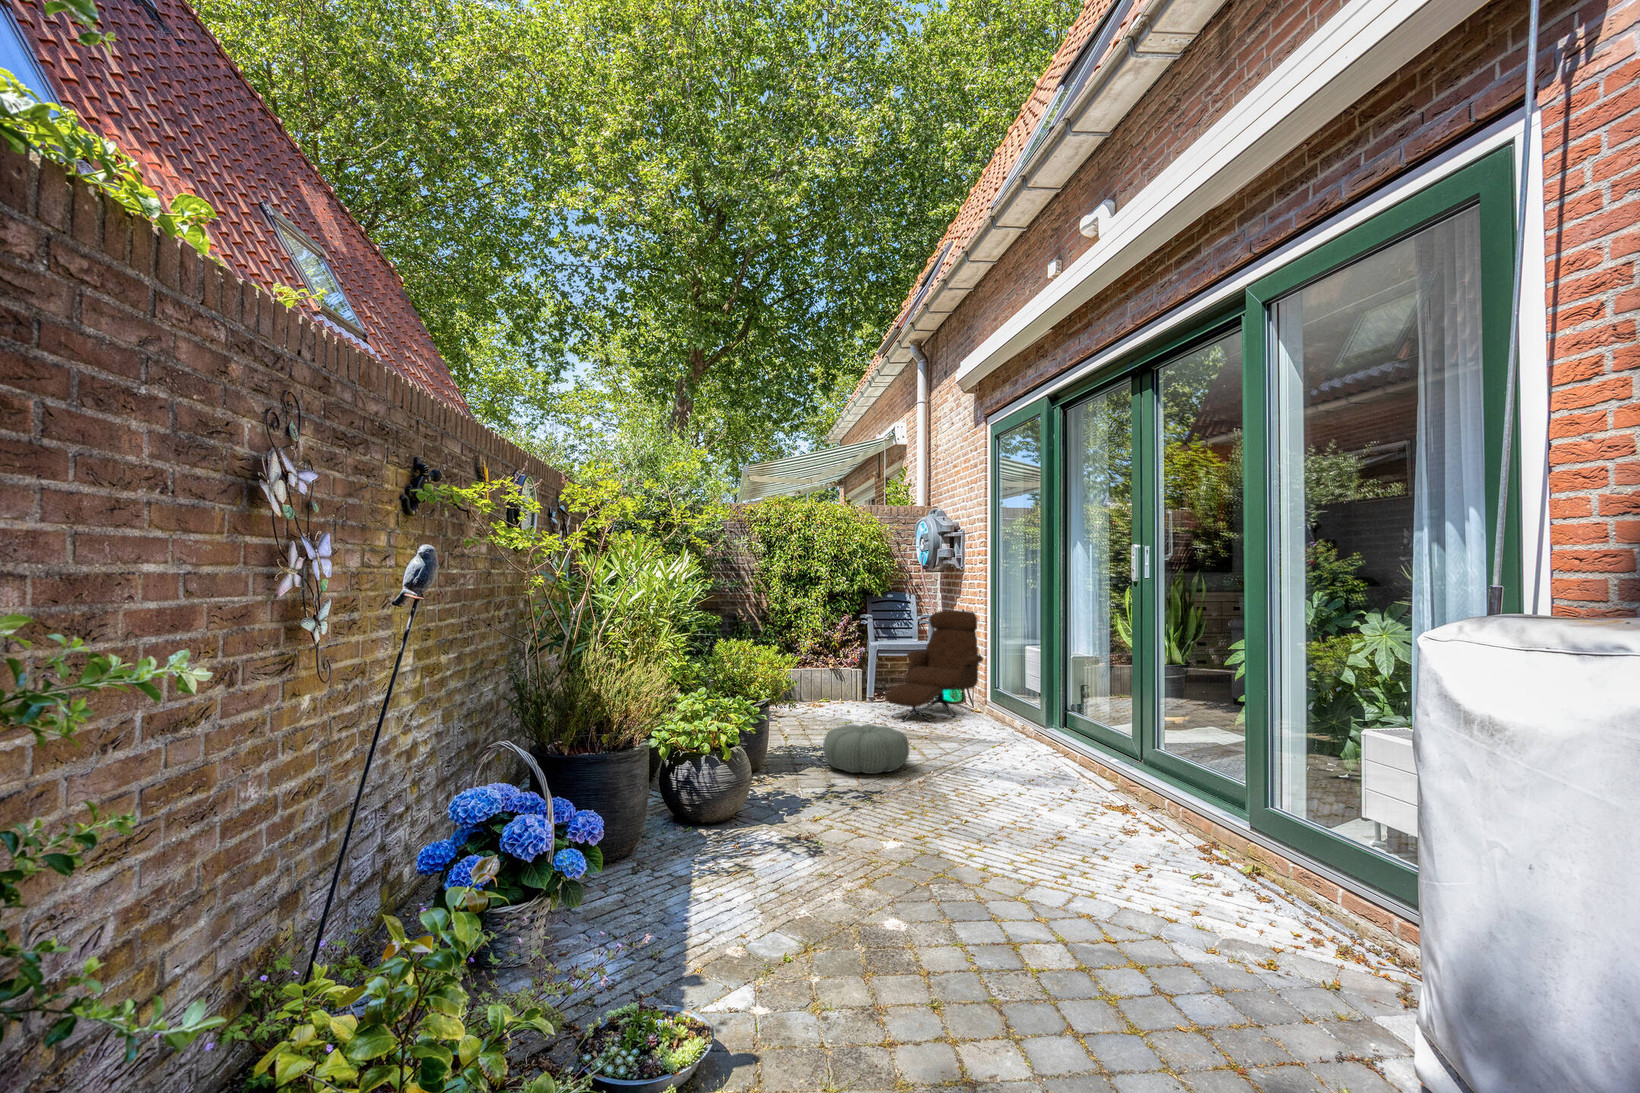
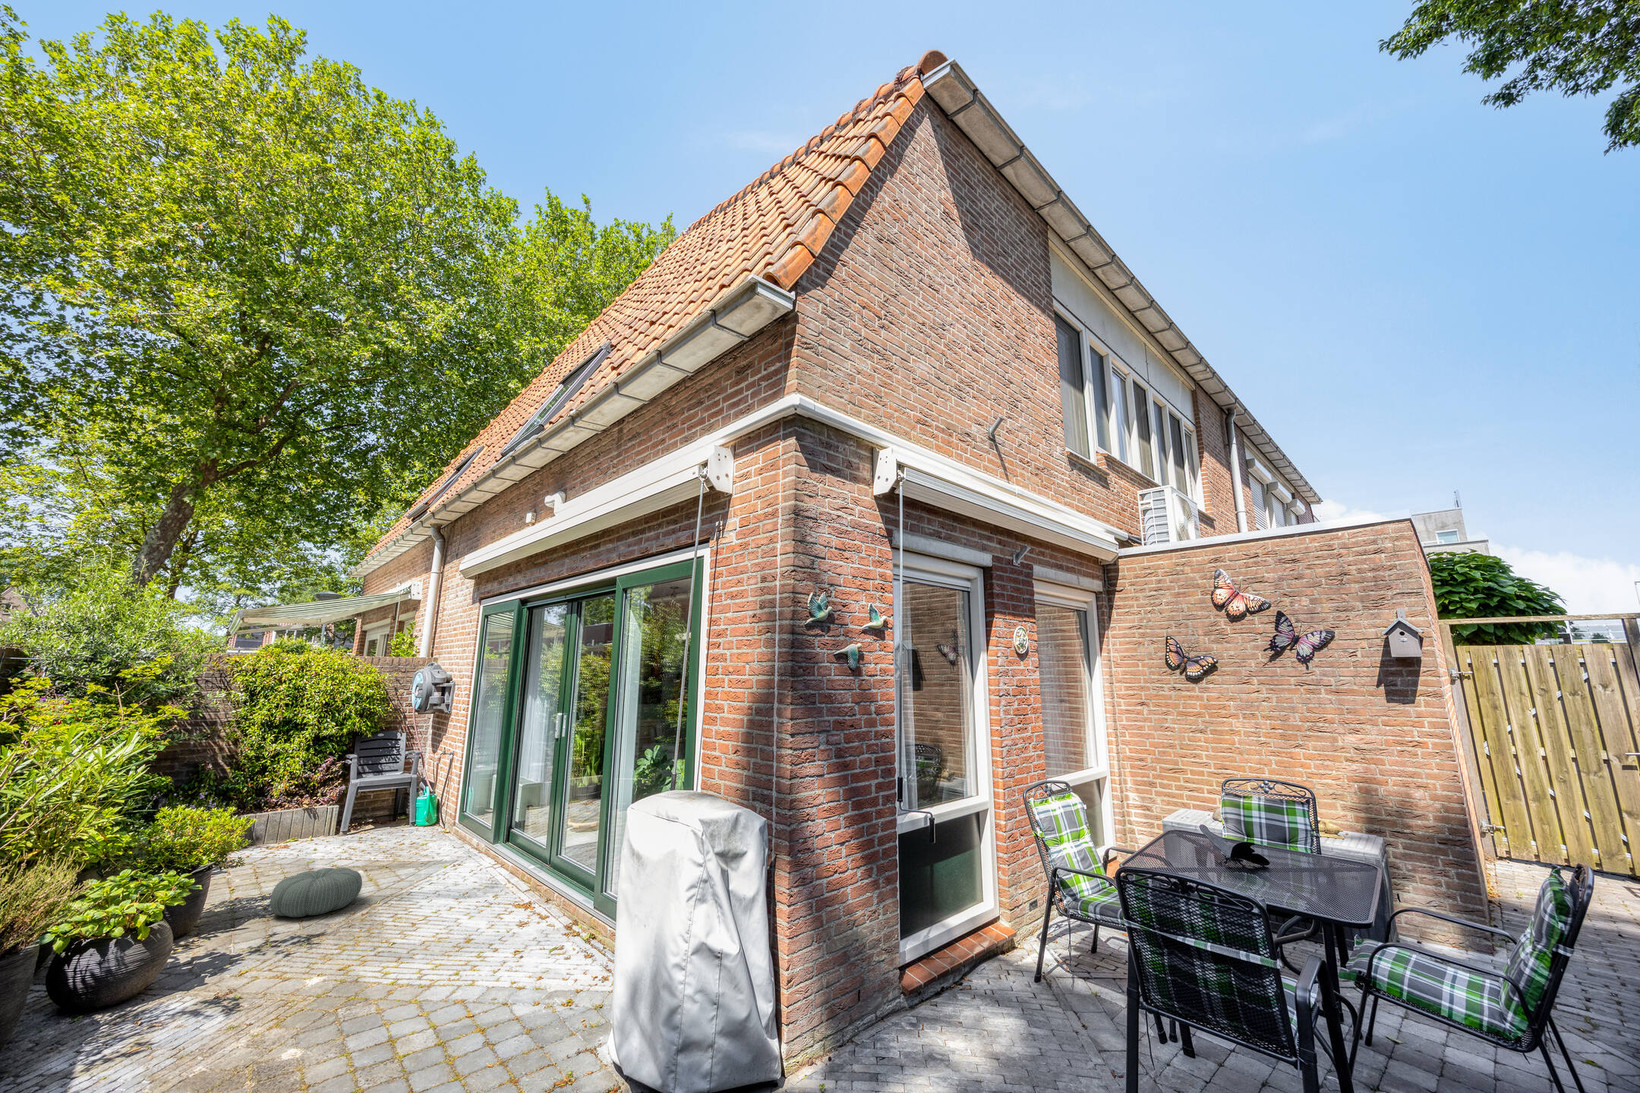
lounge chair: present [885,610,983,721] -> none [356,749,461,853]

